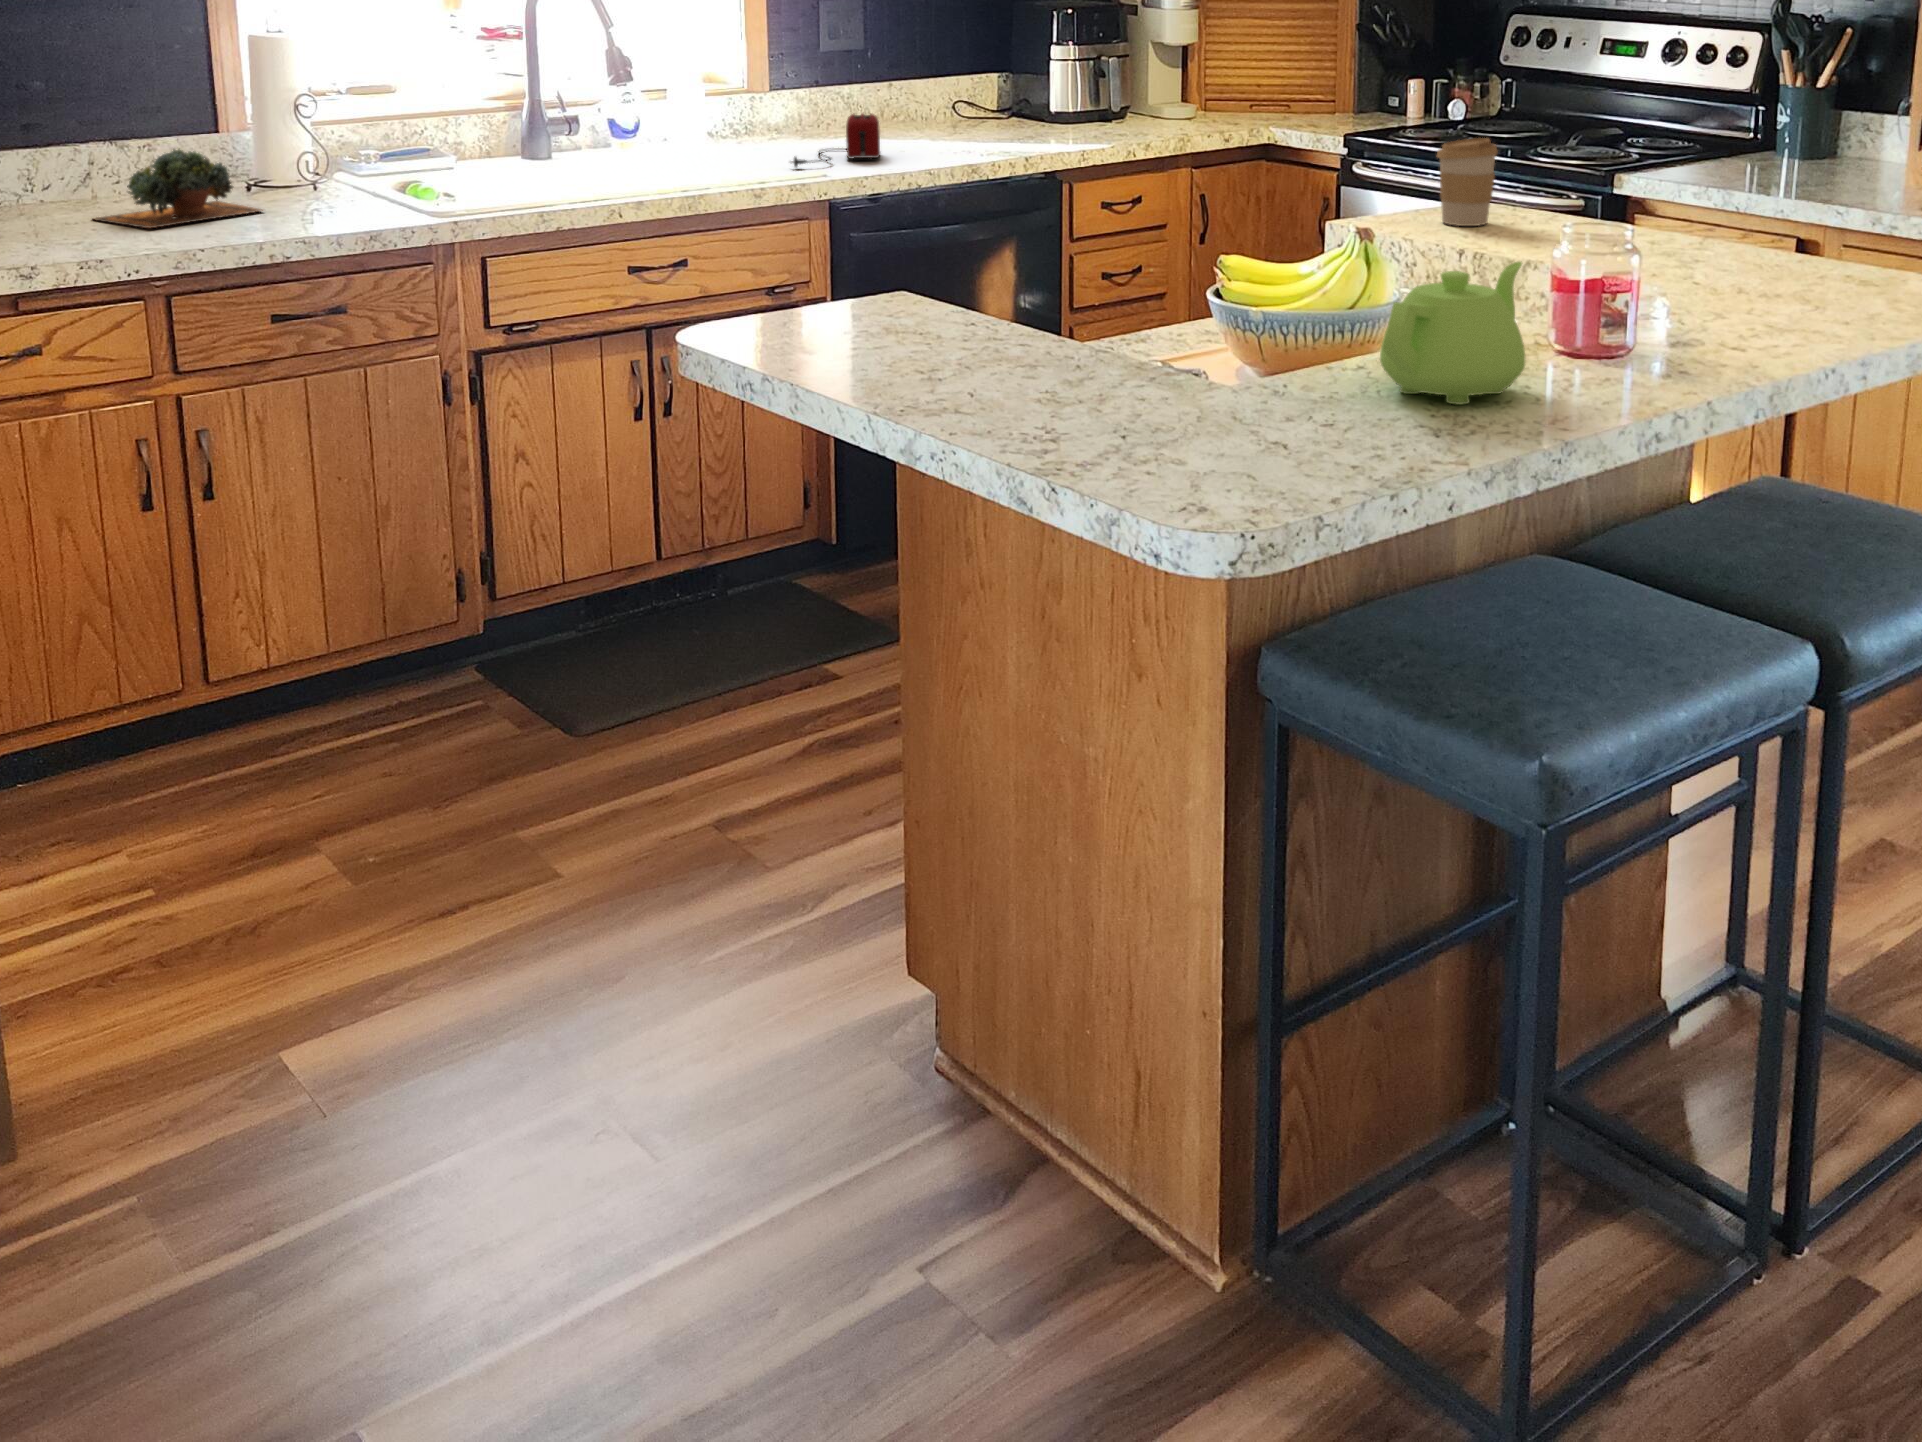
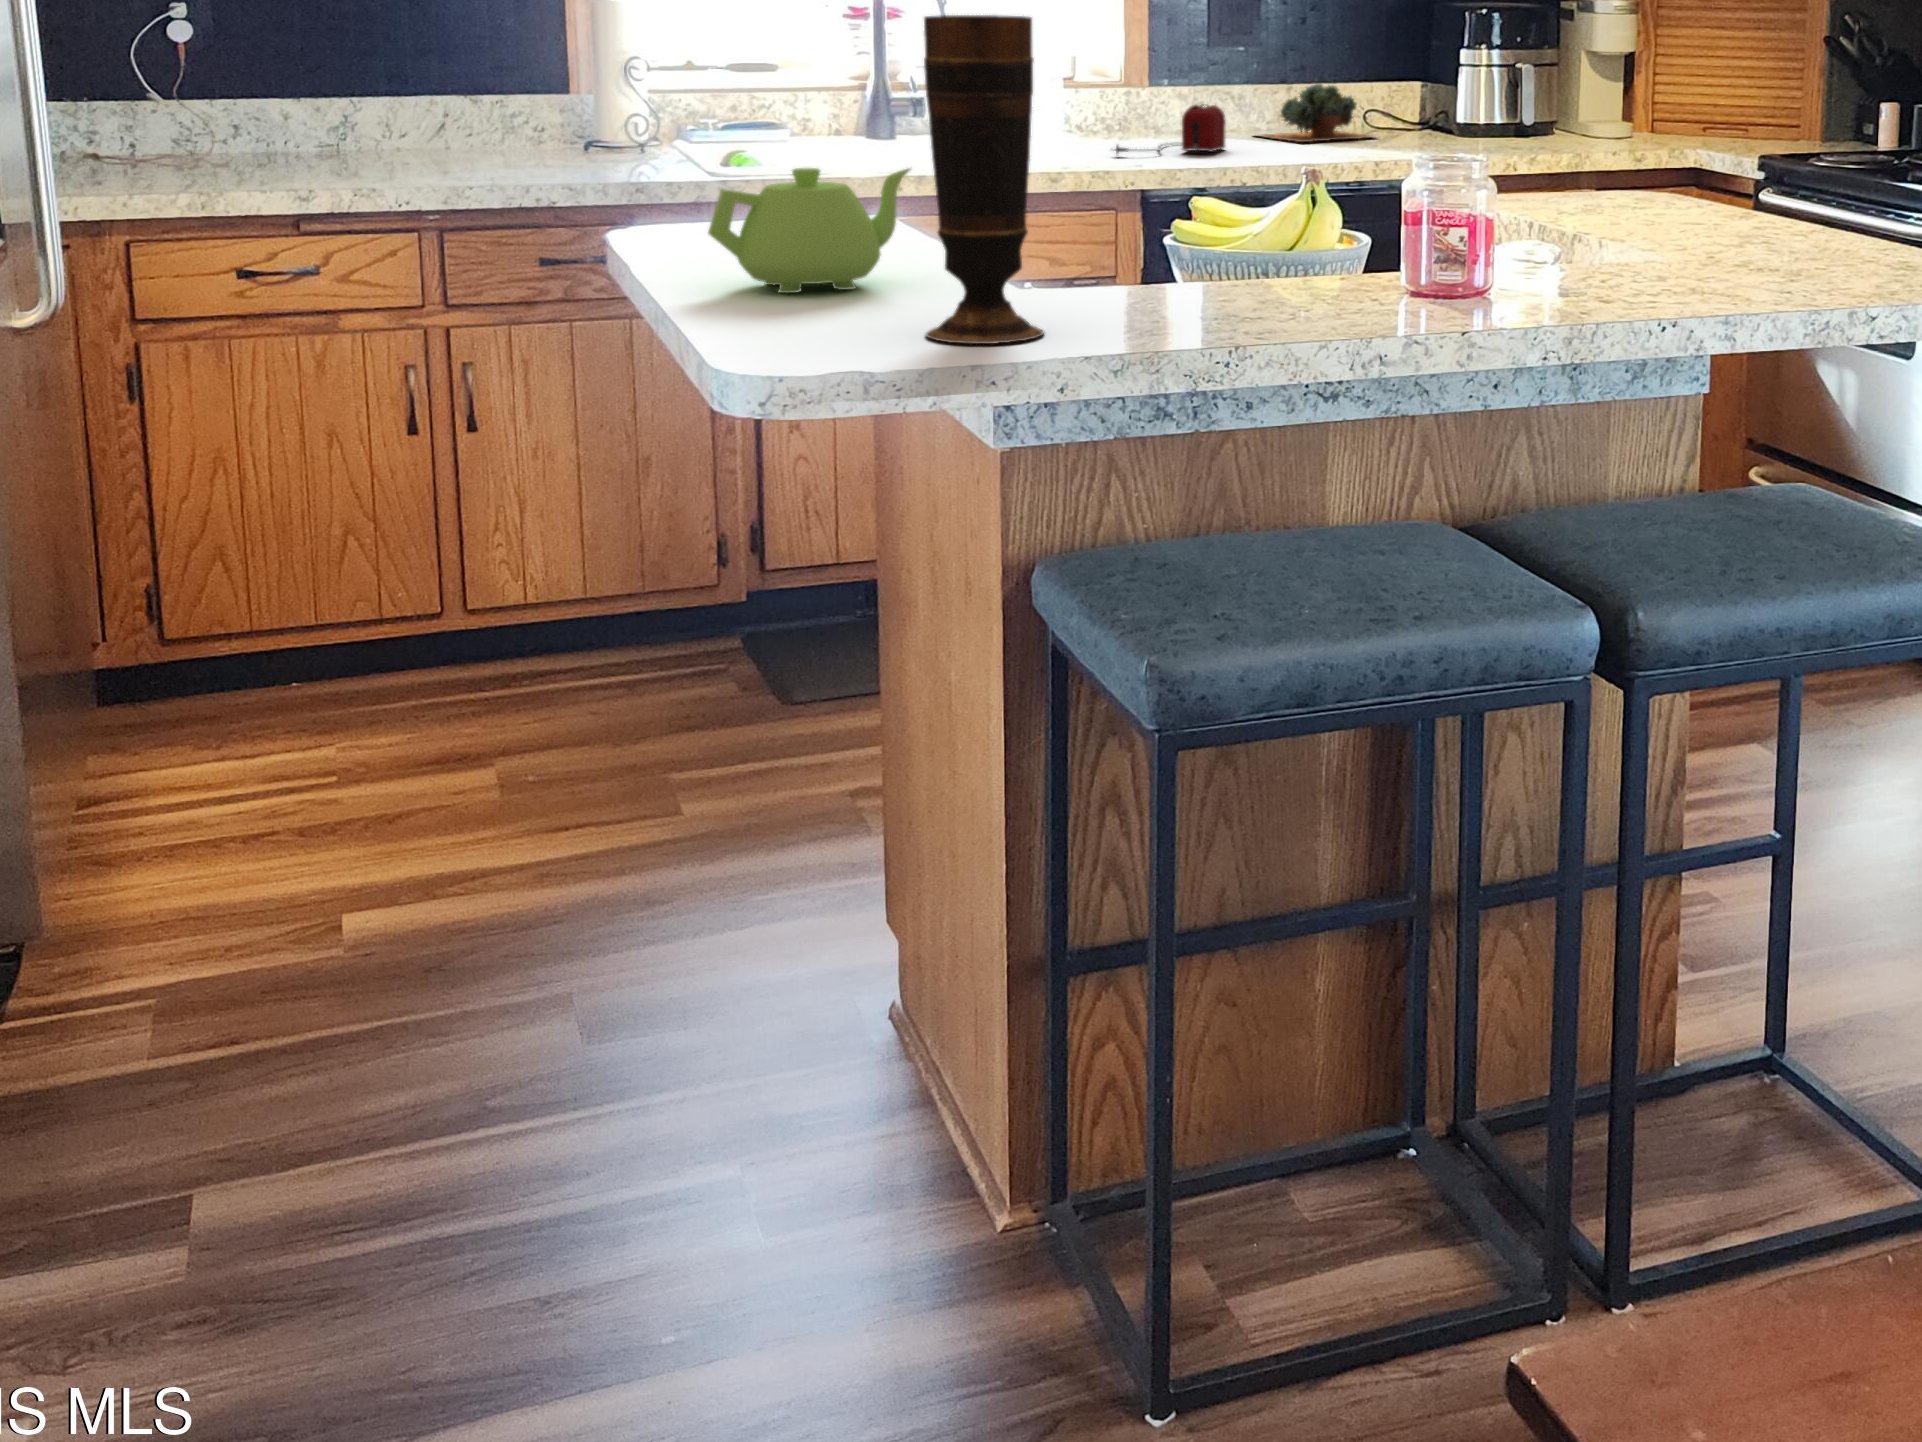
vase: none [1198,116,1314,444] -> present [924,15,1044,344]
coffee cup: present [1437,138,1498,226] -> none [1586,118,1655,214]
succulent plant: present [93,149,262,228] -> present [1258,83,1376,142]
teapot: present [1380,261,1525,404] -> present [708,168,910,293]

